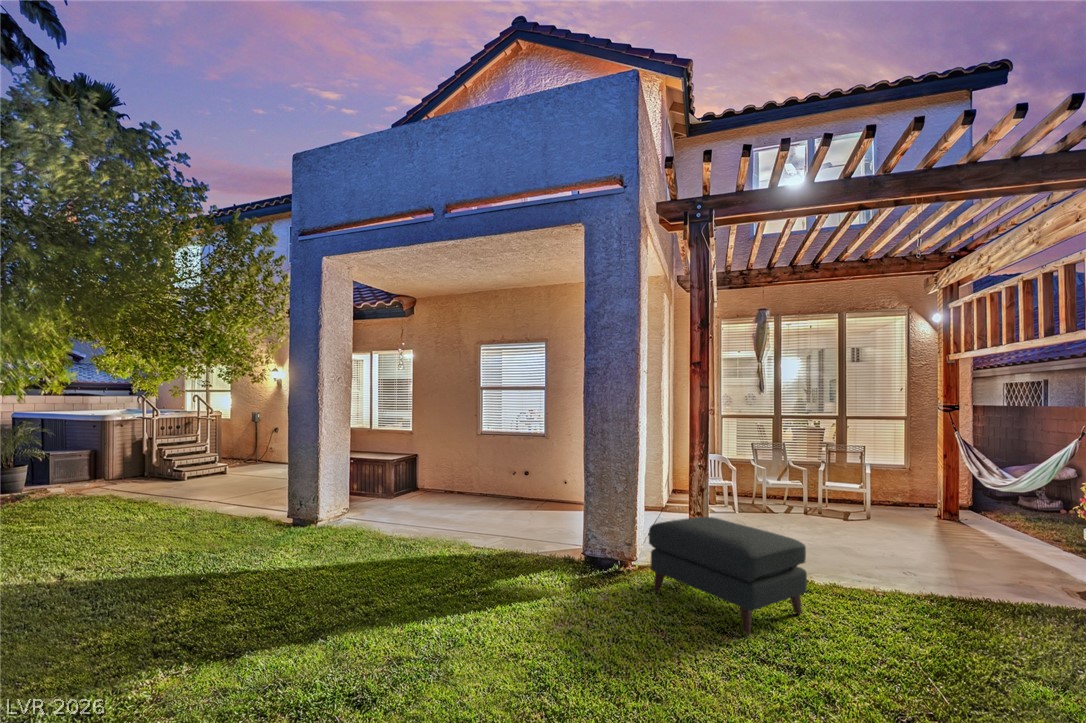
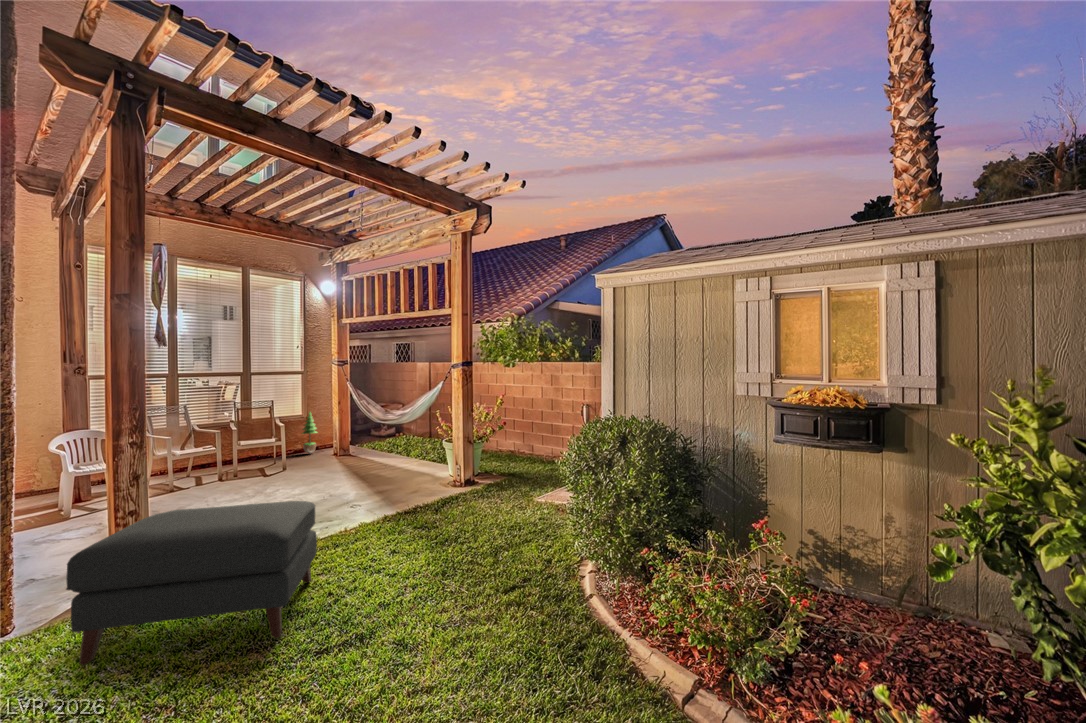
potted tree: none [899,463,920,512] -> present [302,412,317,454]

